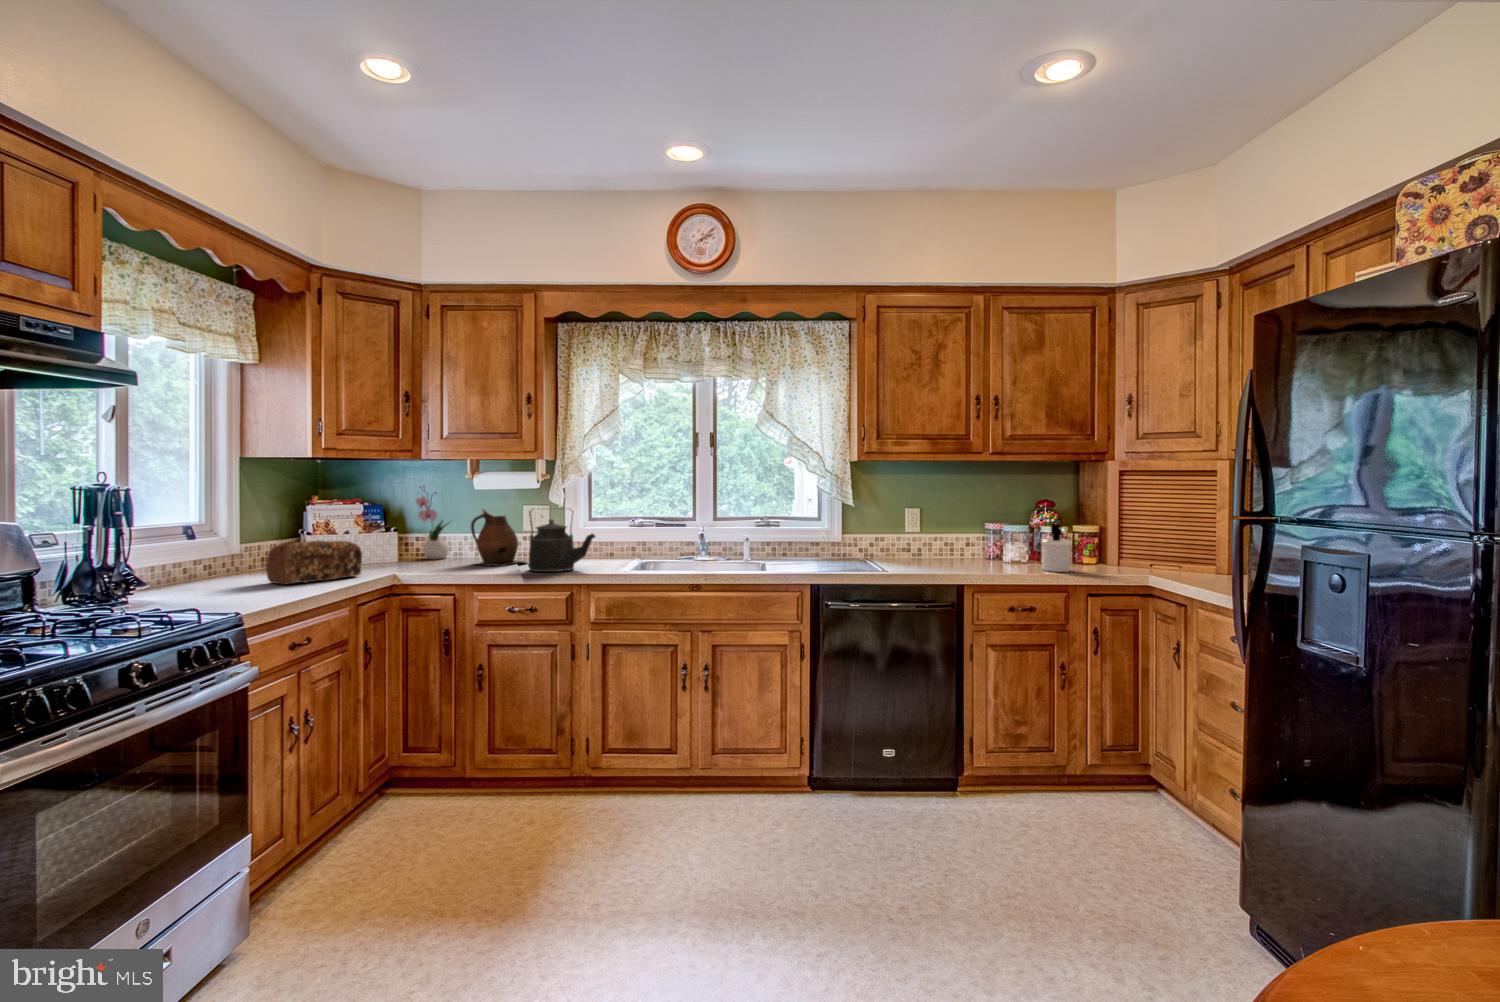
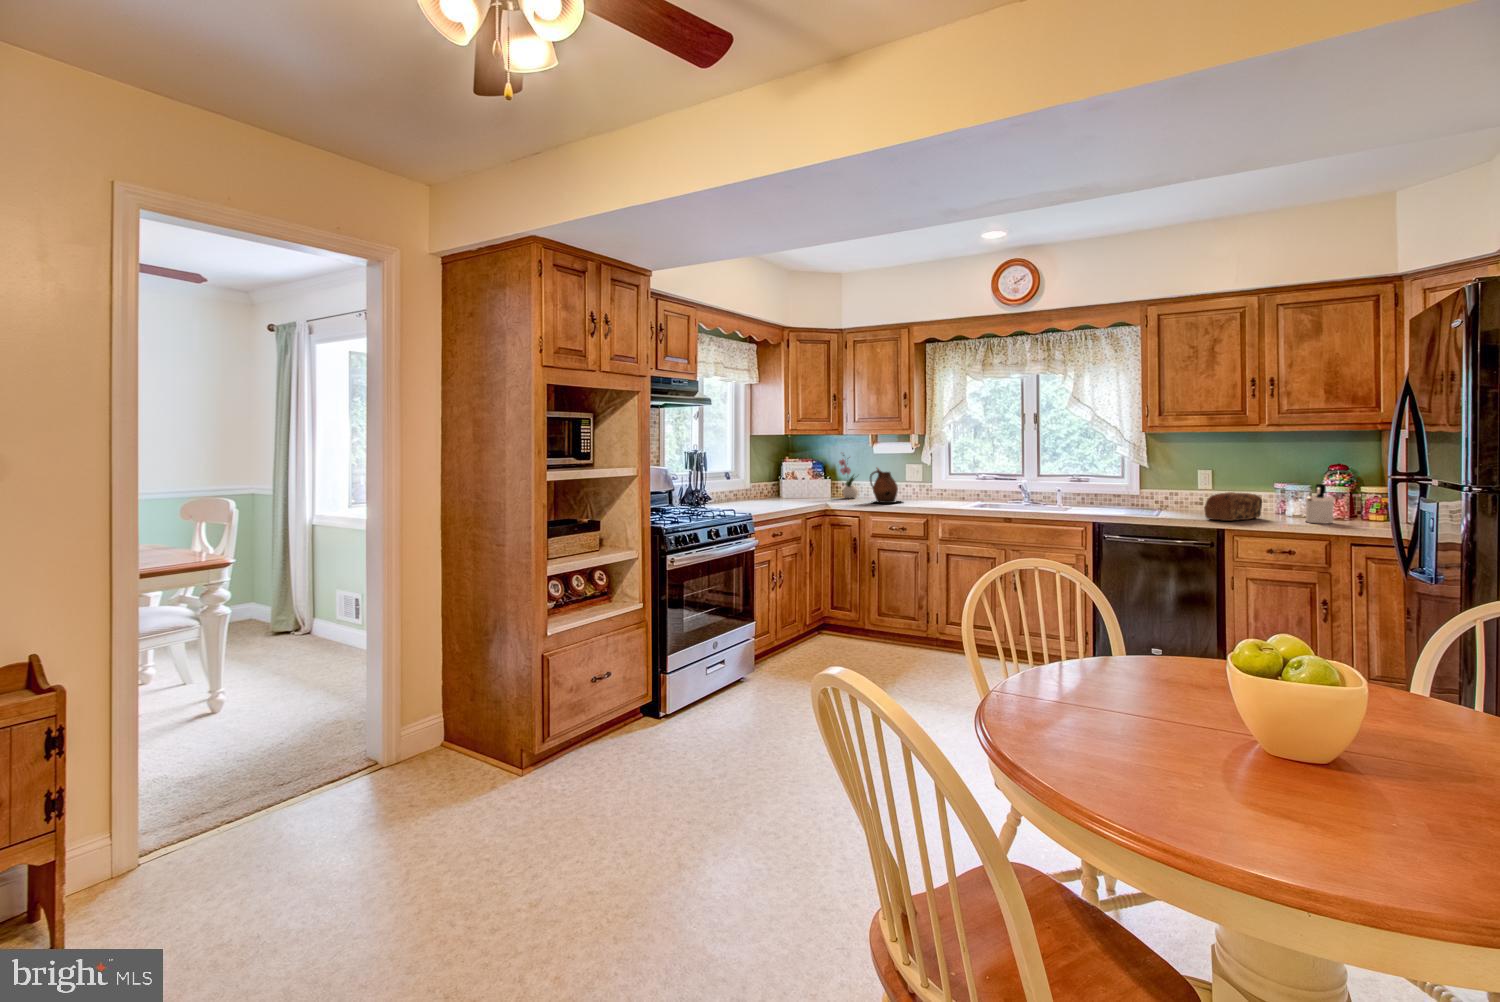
kettle: present [529,511,595,572] -> none [902,468,945,508]
bread loaf: present [266,540,362,585] -> present [1205,492,1262,521]

